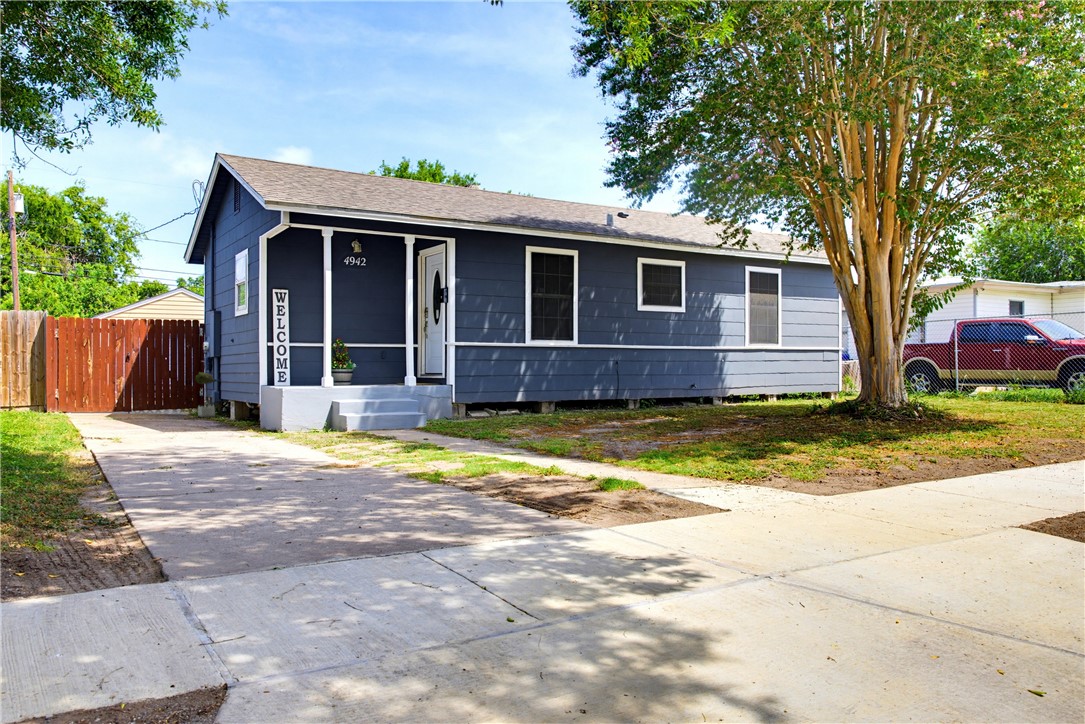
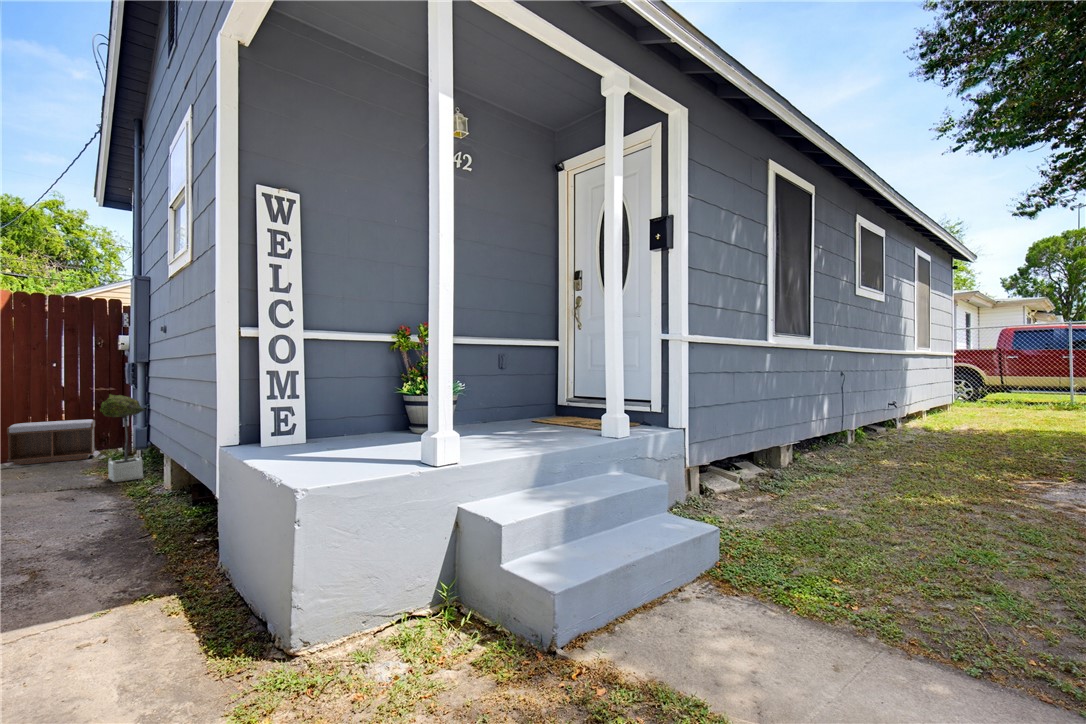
bench: none [141,389,181,412] -> present [7,419,95,465]

